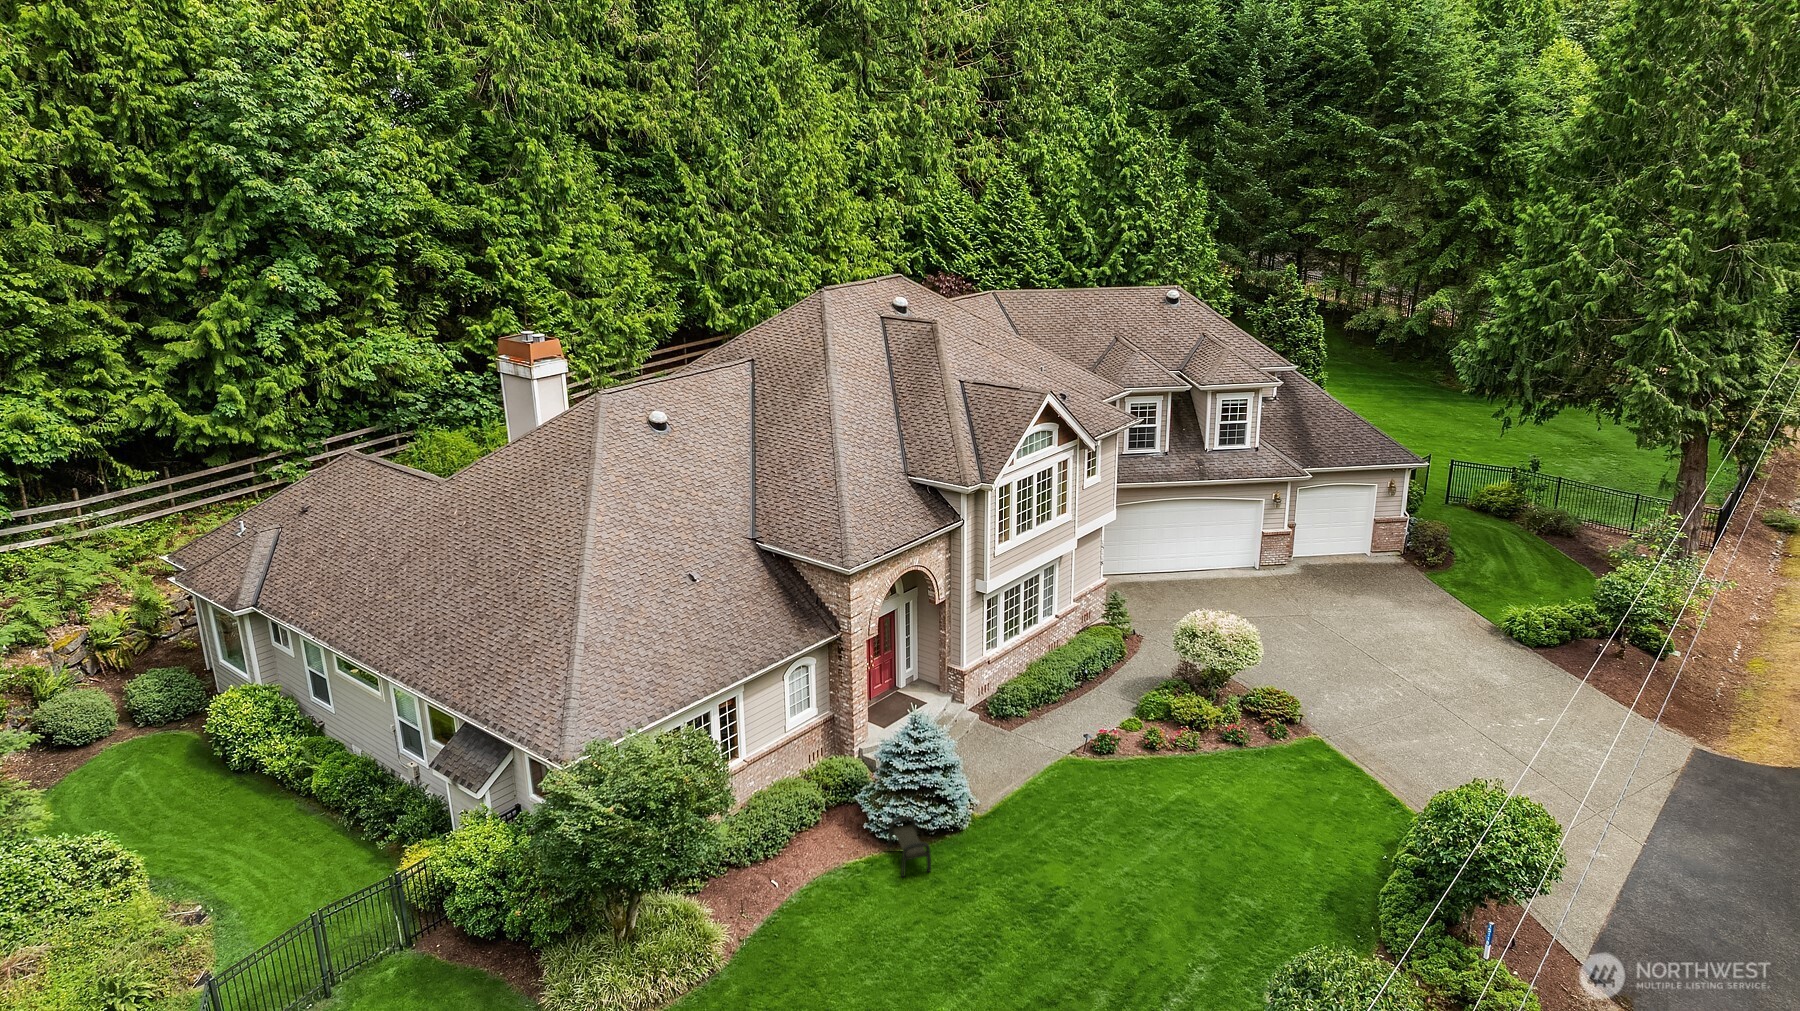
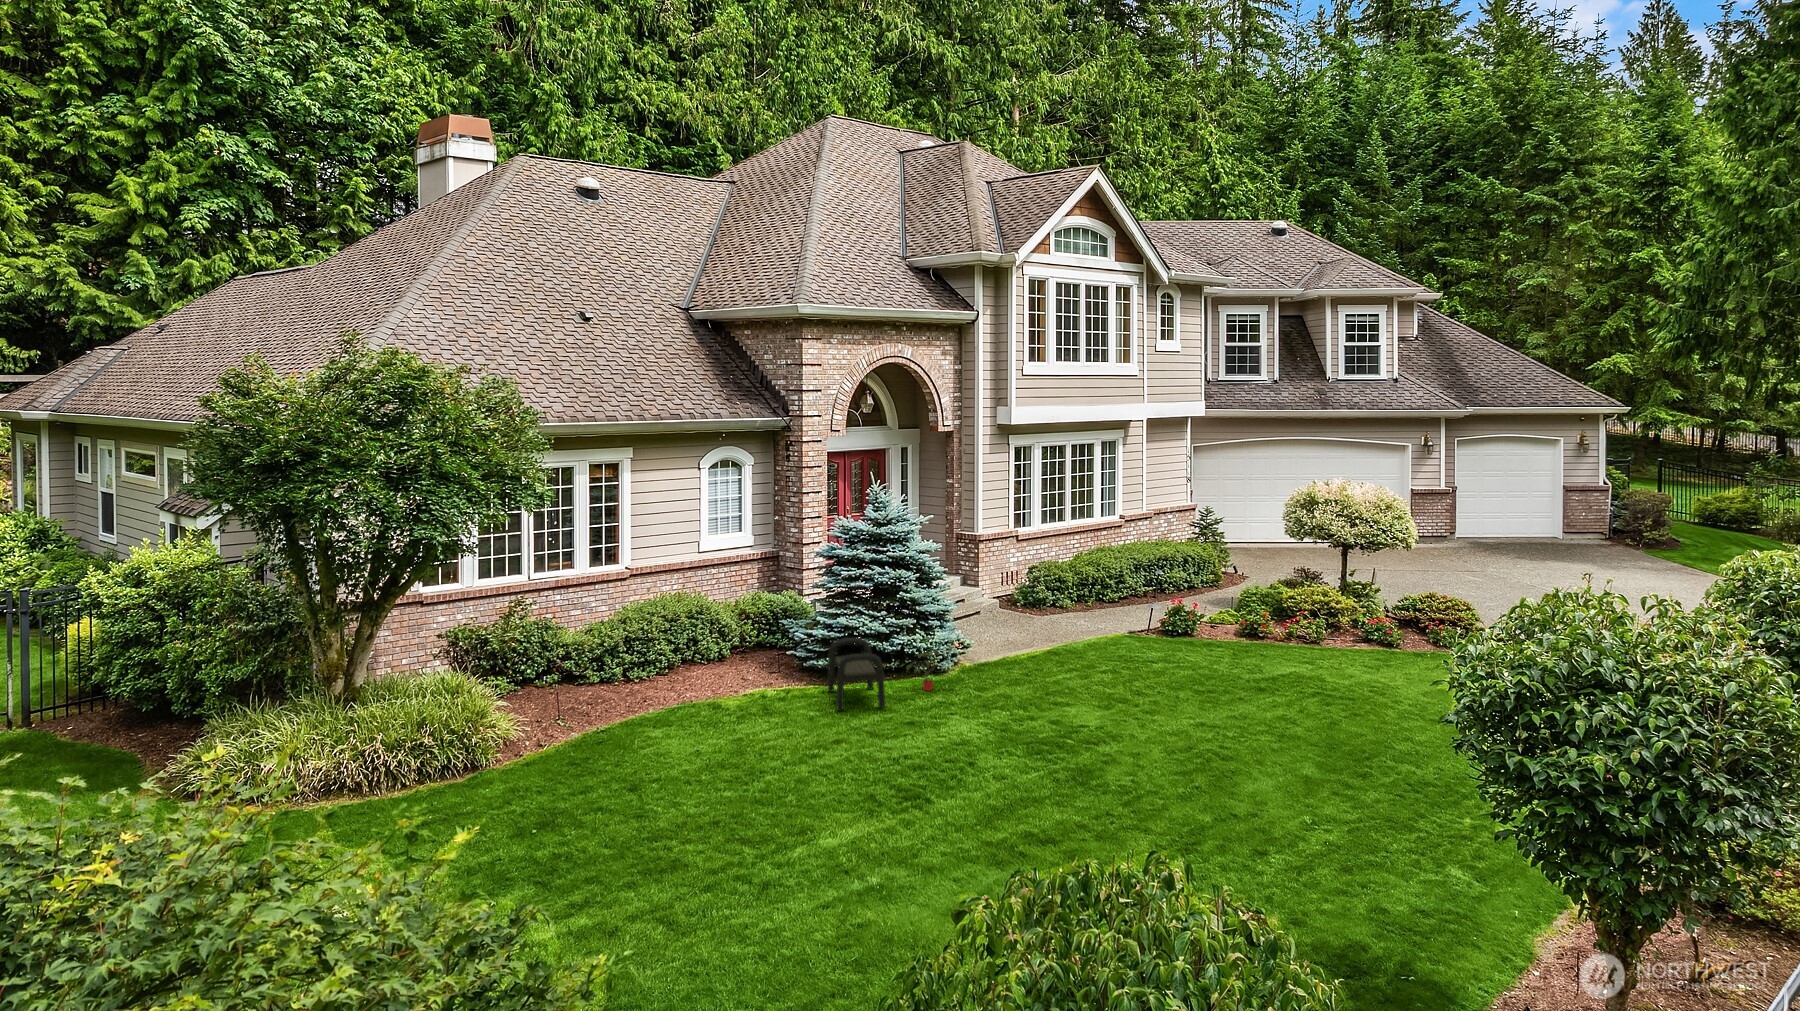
potted plant: none [938,820,970,846] -> present [907,650,949,691]

